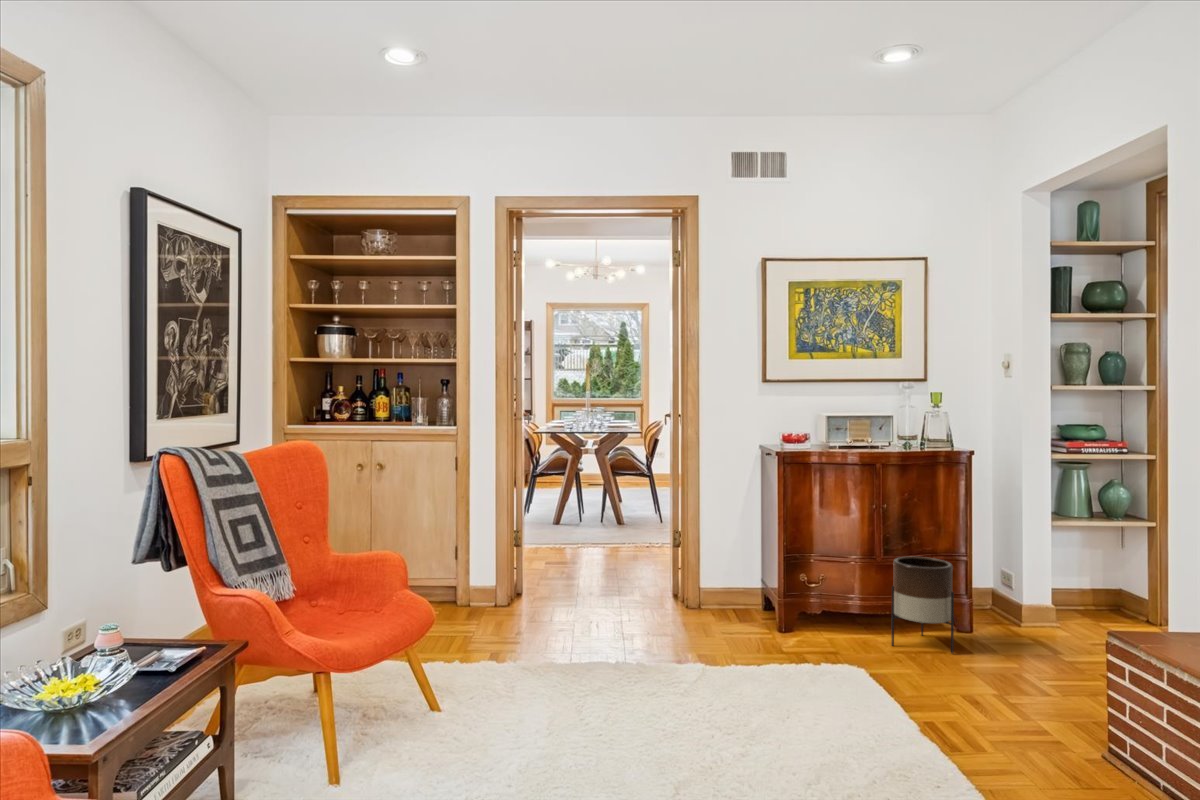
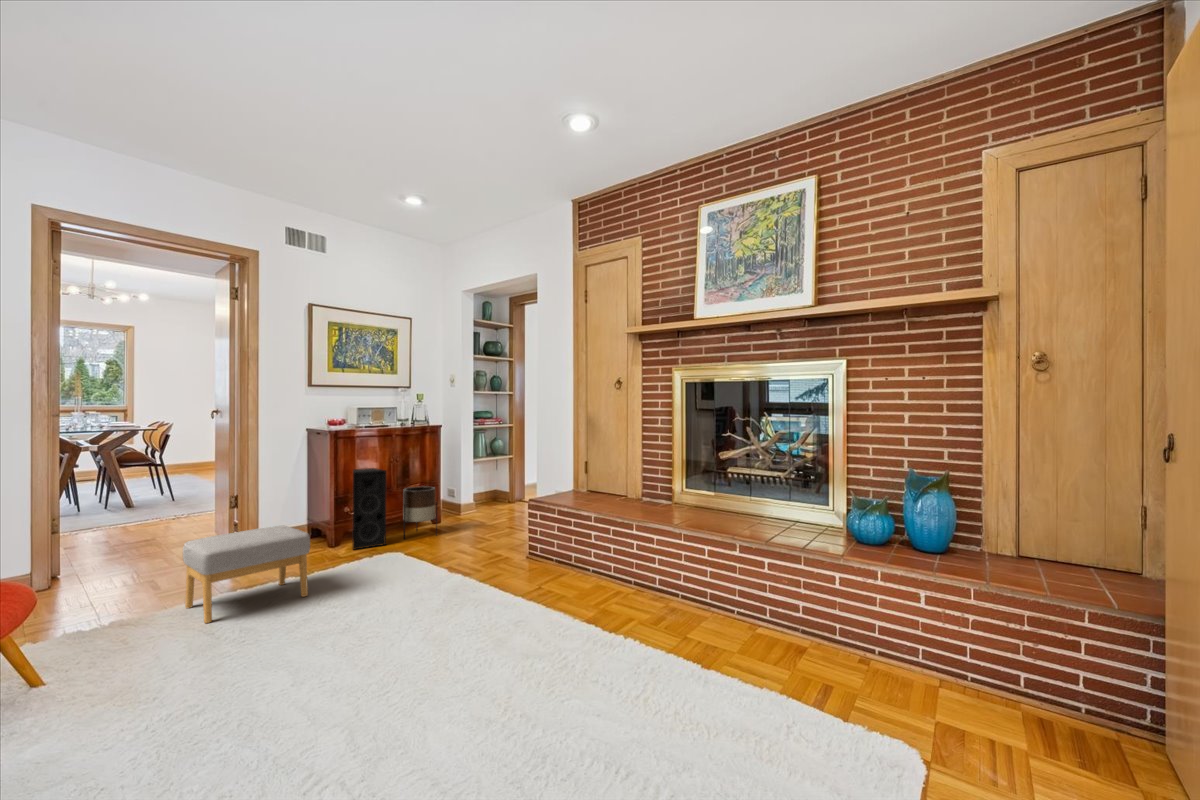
speaker: none [802,515,858,650] -> present [352,468,387,549]
footstool: none [557,592,695,713] -> present [183,526,310,623]

